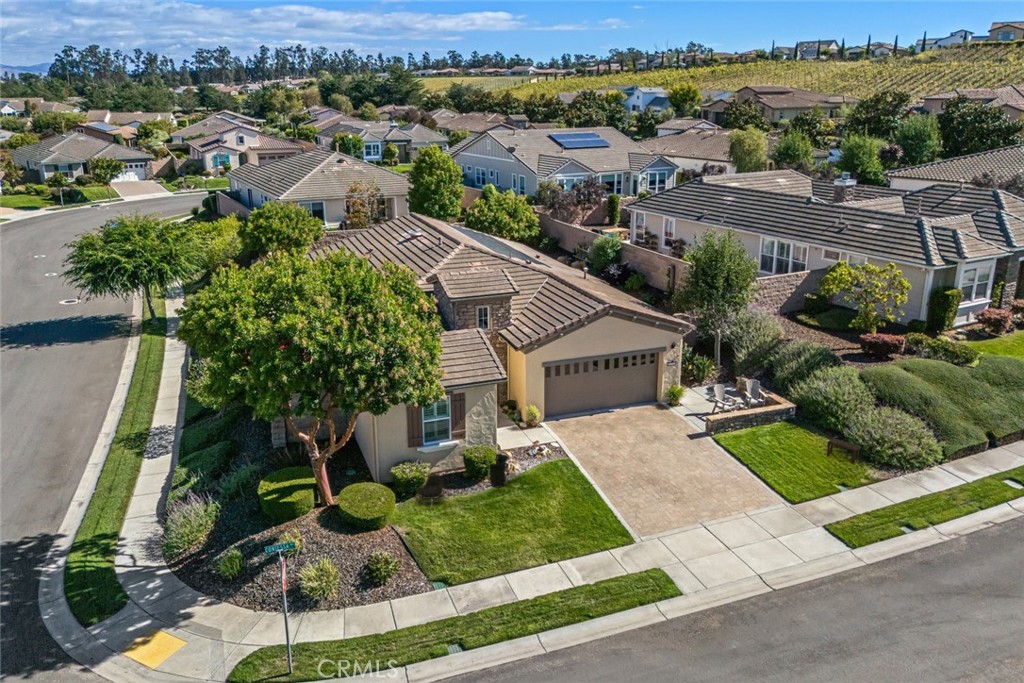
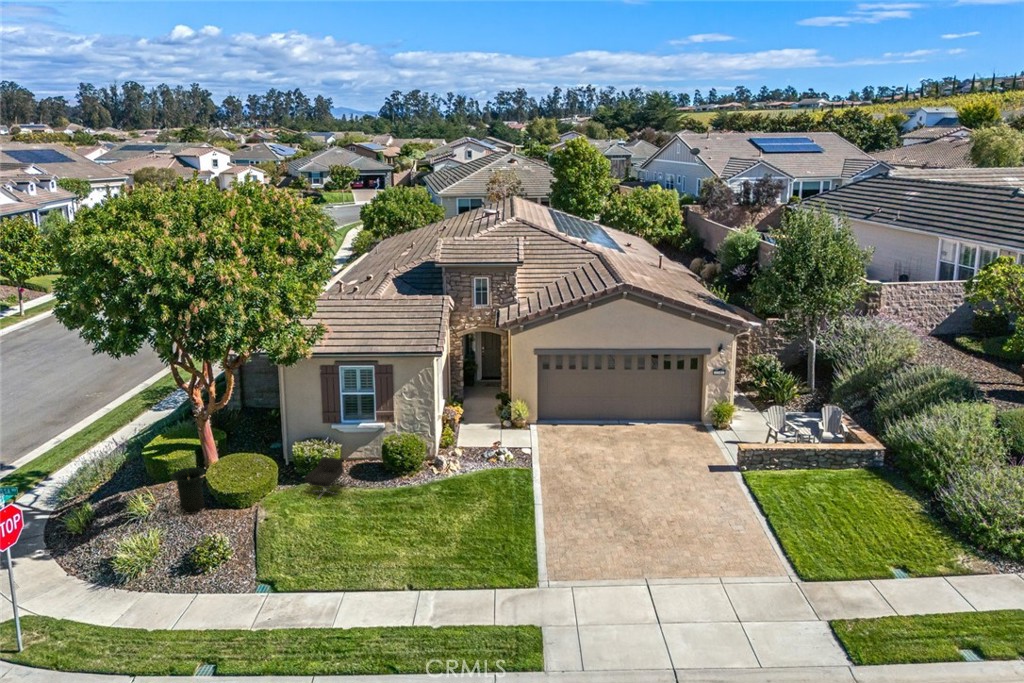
bench: present [827,438,861,464] -> none [901,498,954,541]
trash can: present [486,454,508,487] -> present [171,467,205,514]

